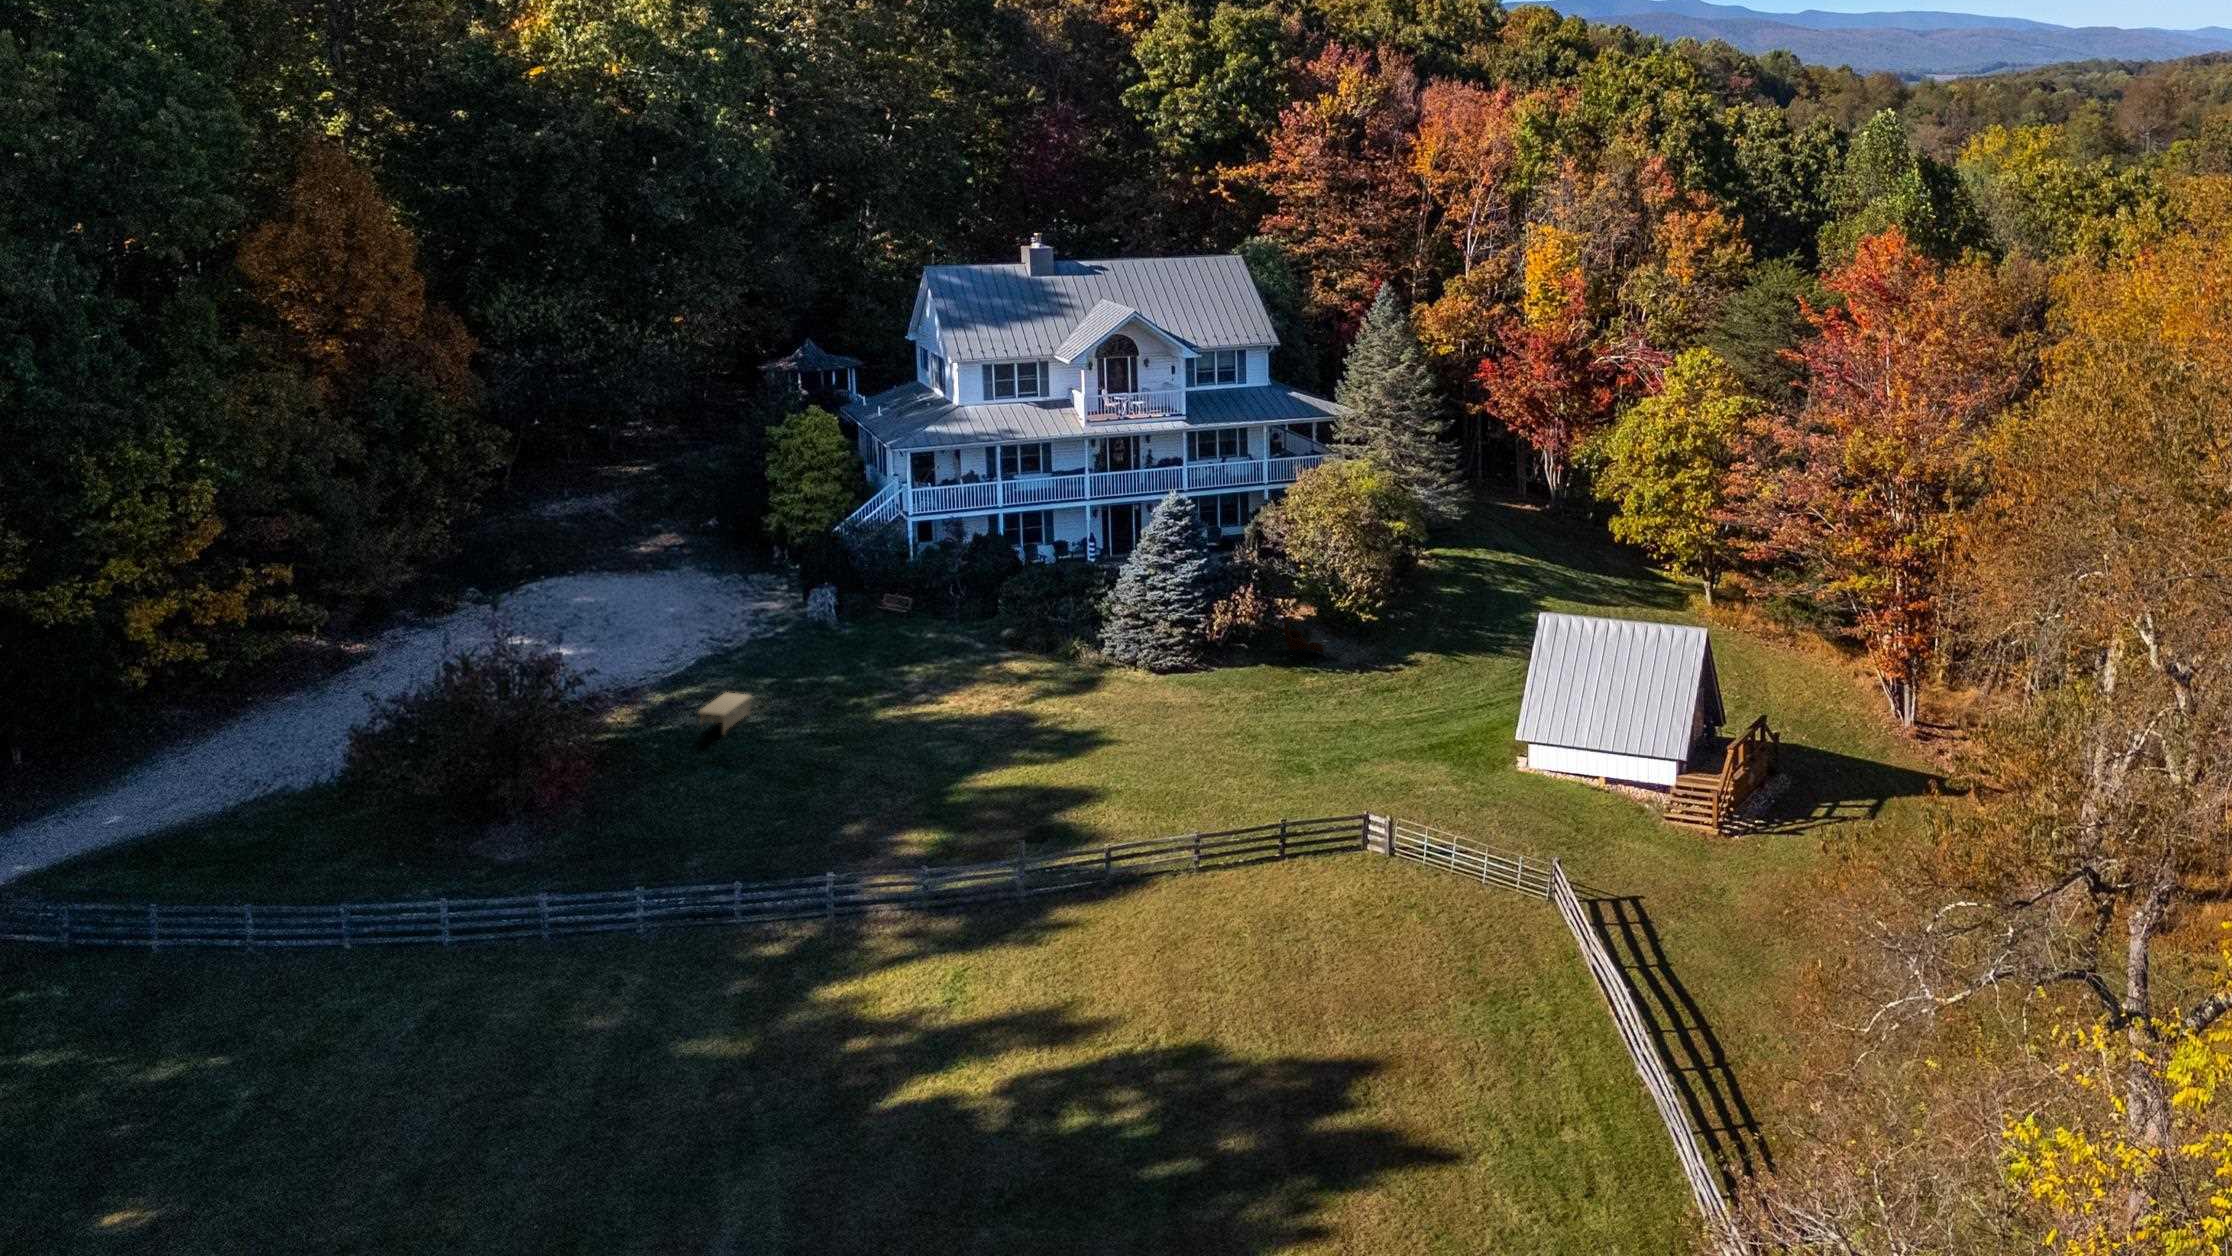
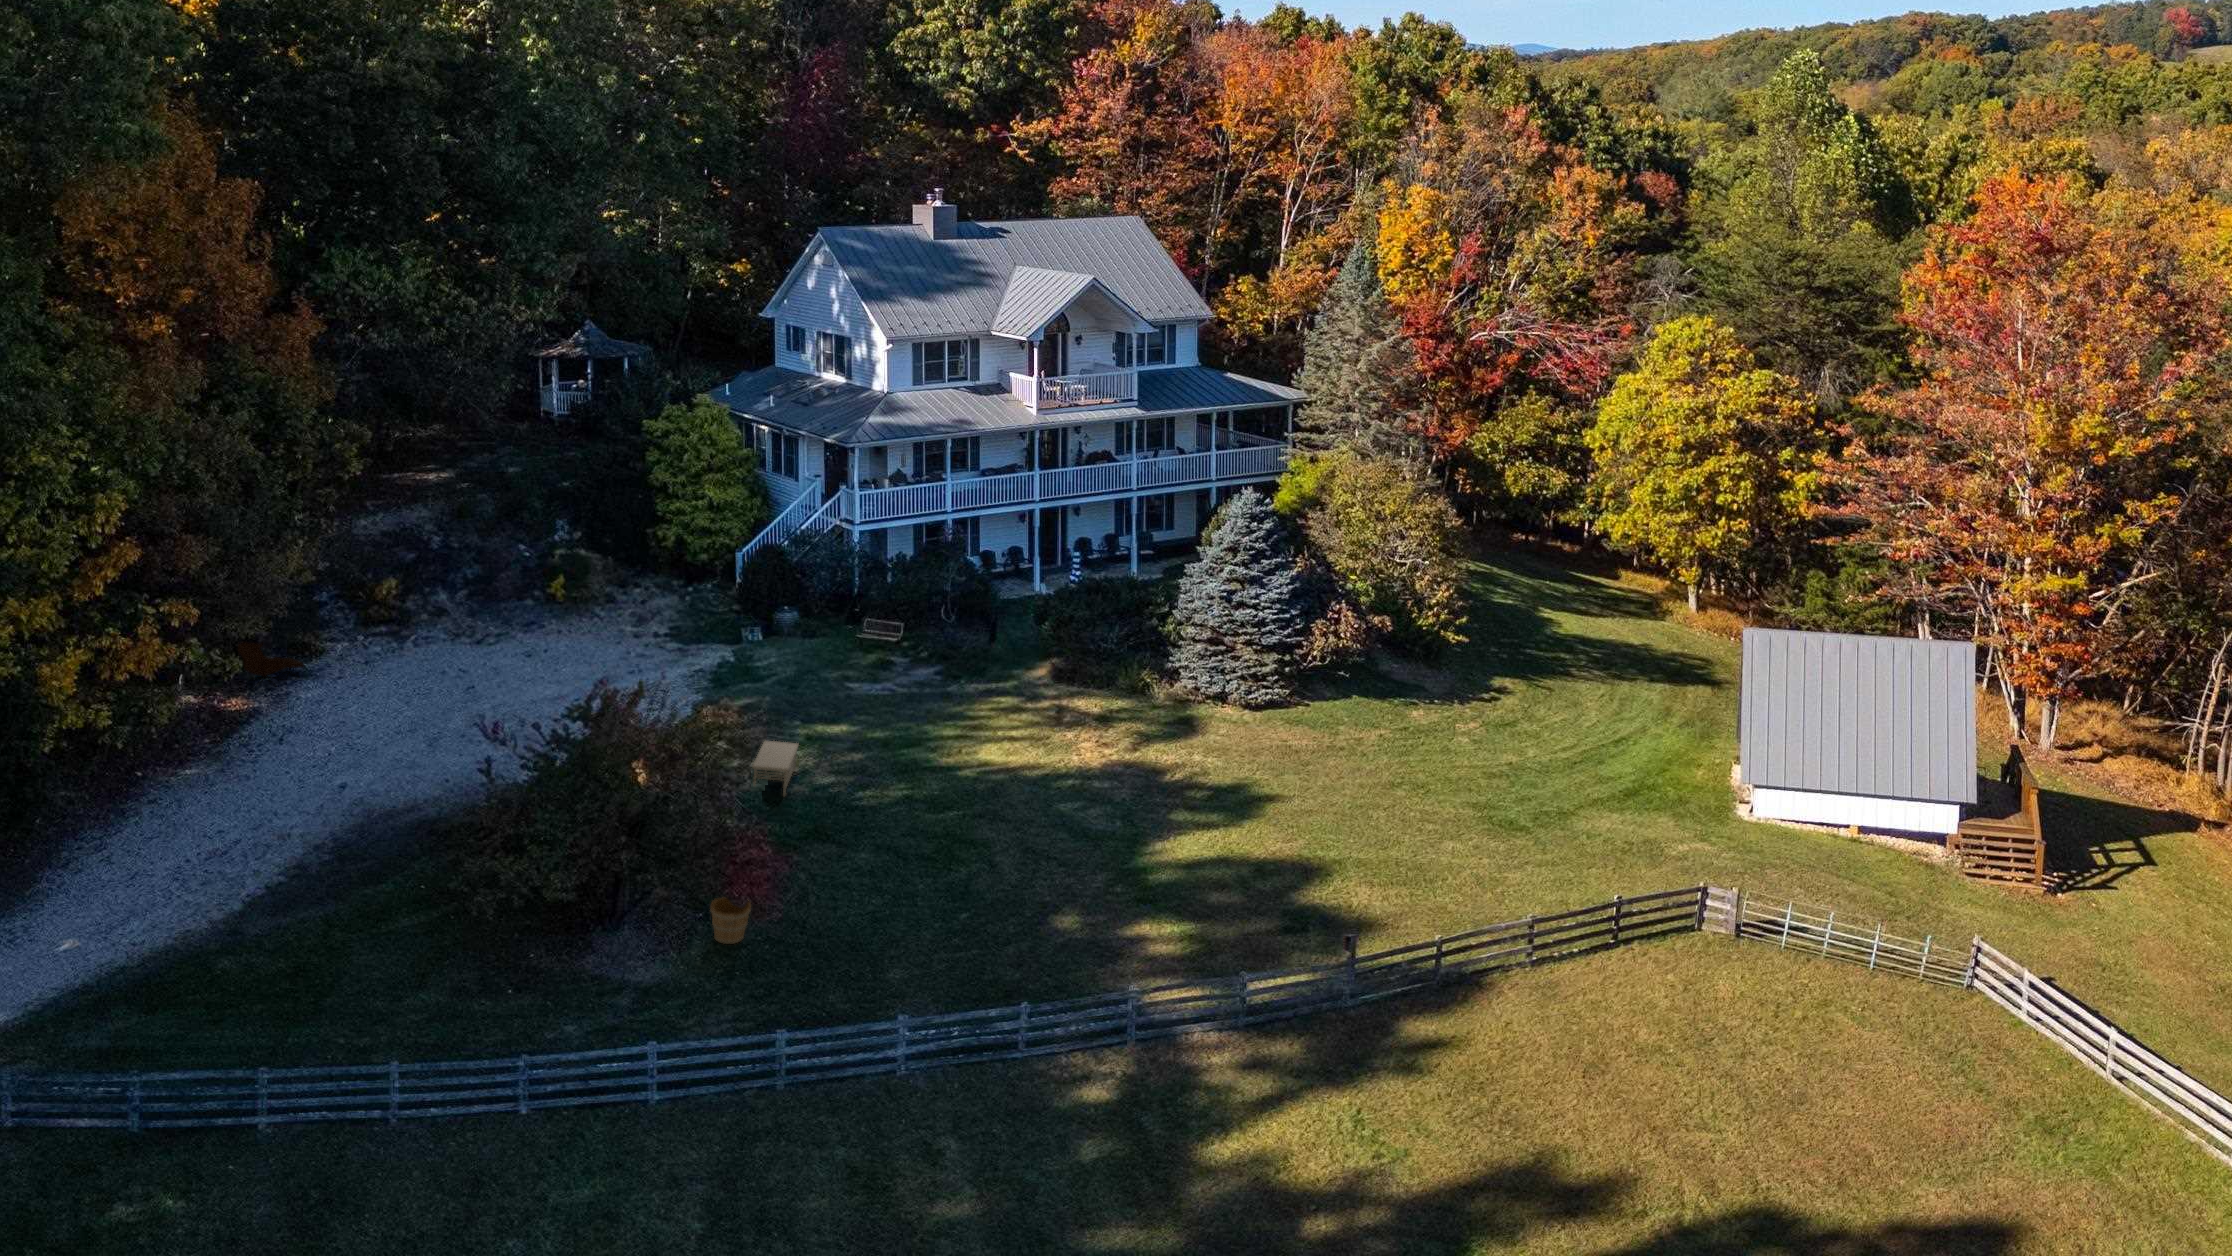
lounge chair: present [1284,617,1324,659] -> present [238,642,304,686]
wooden bucket: none [574,807,608,840] -> present [711,898,751,944]

